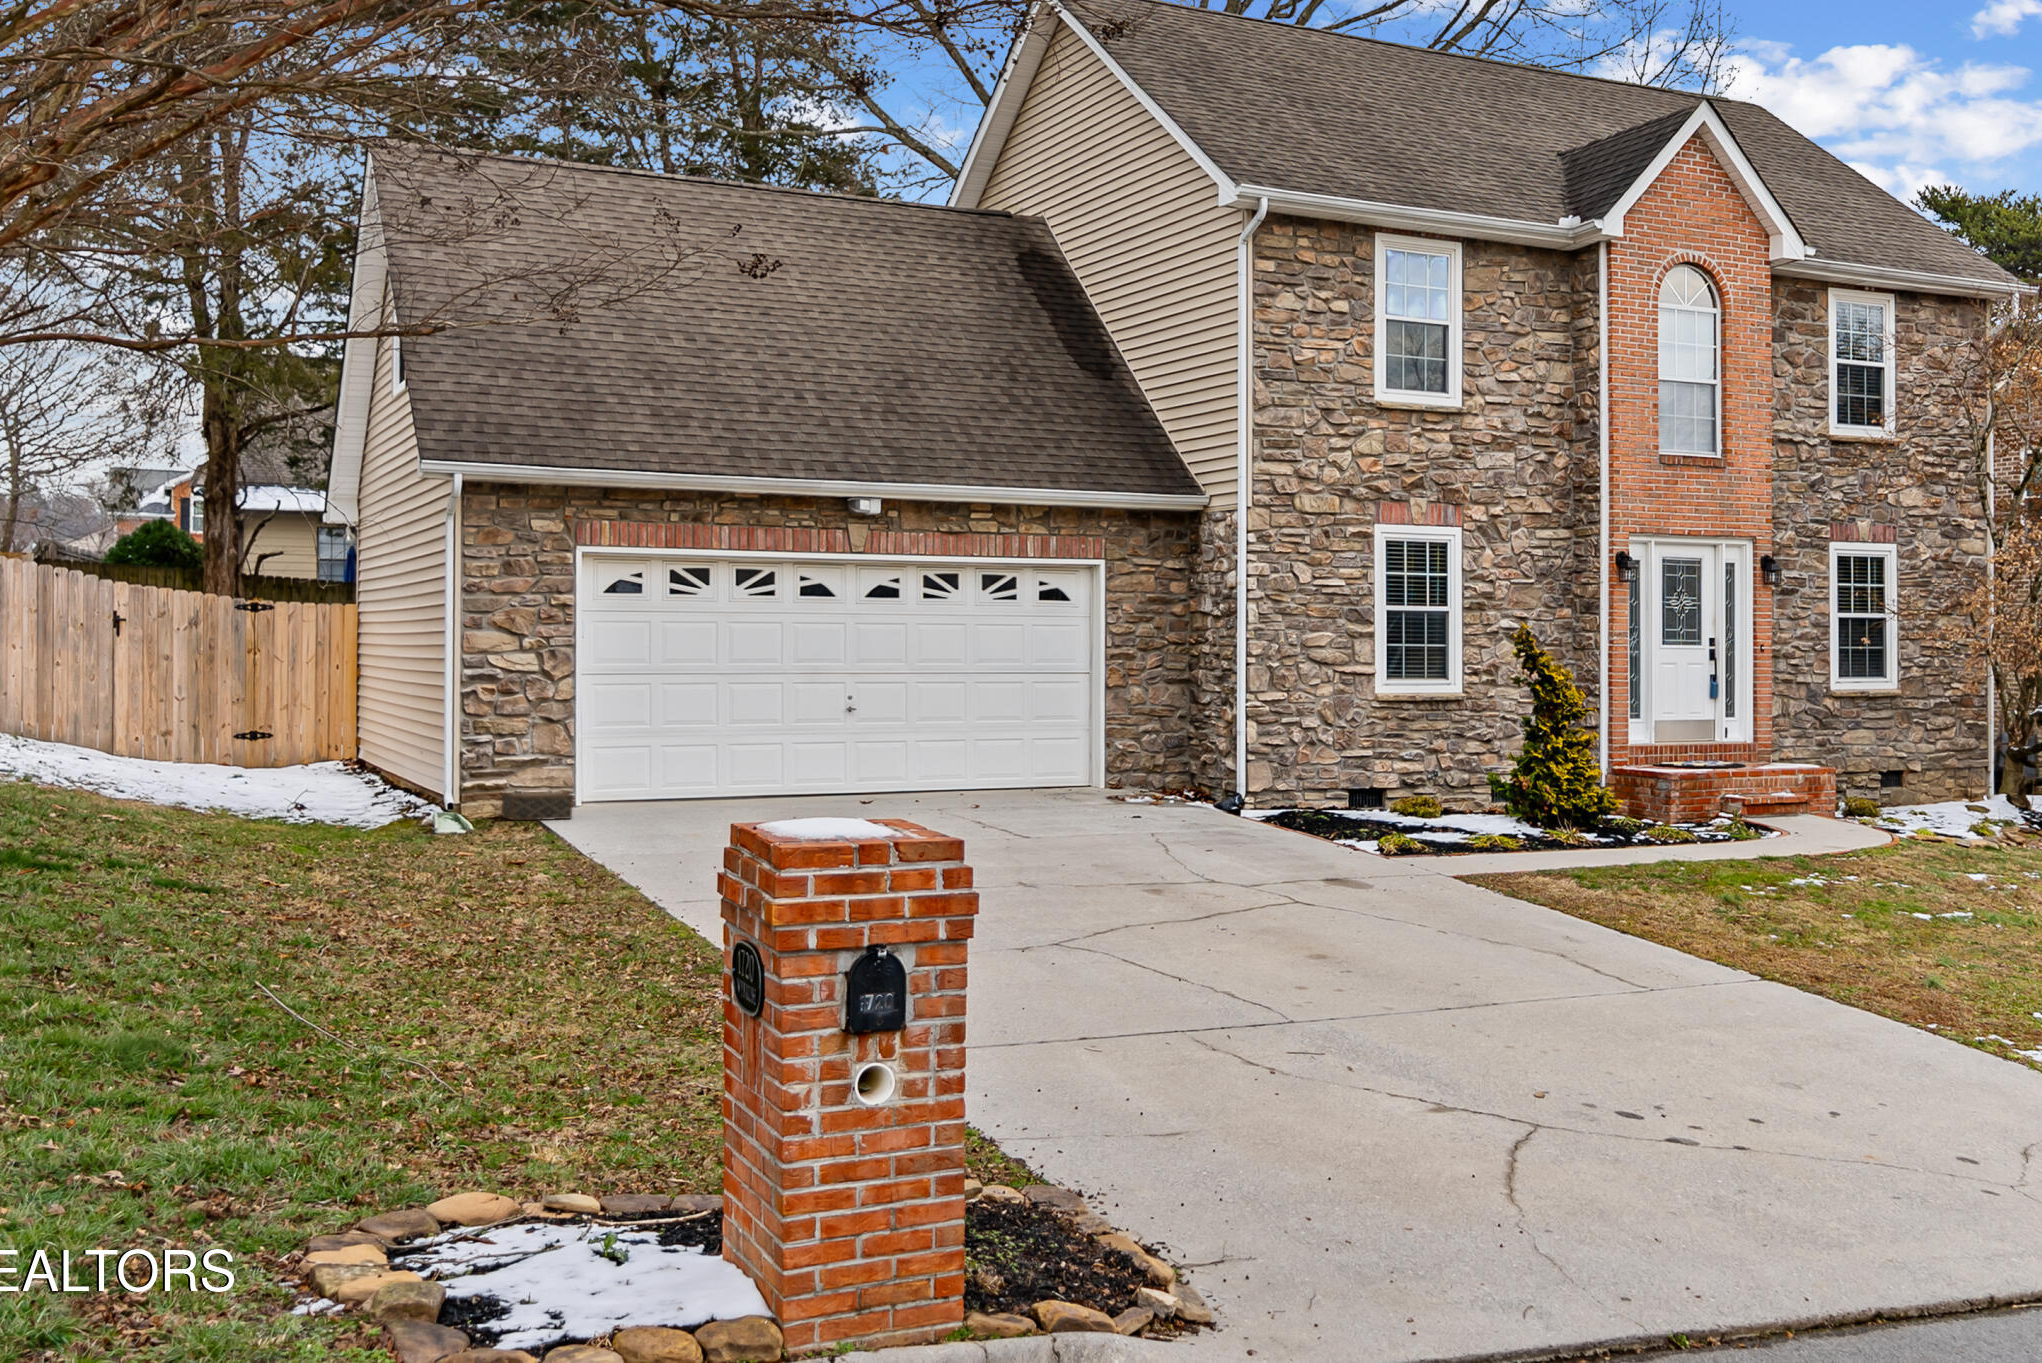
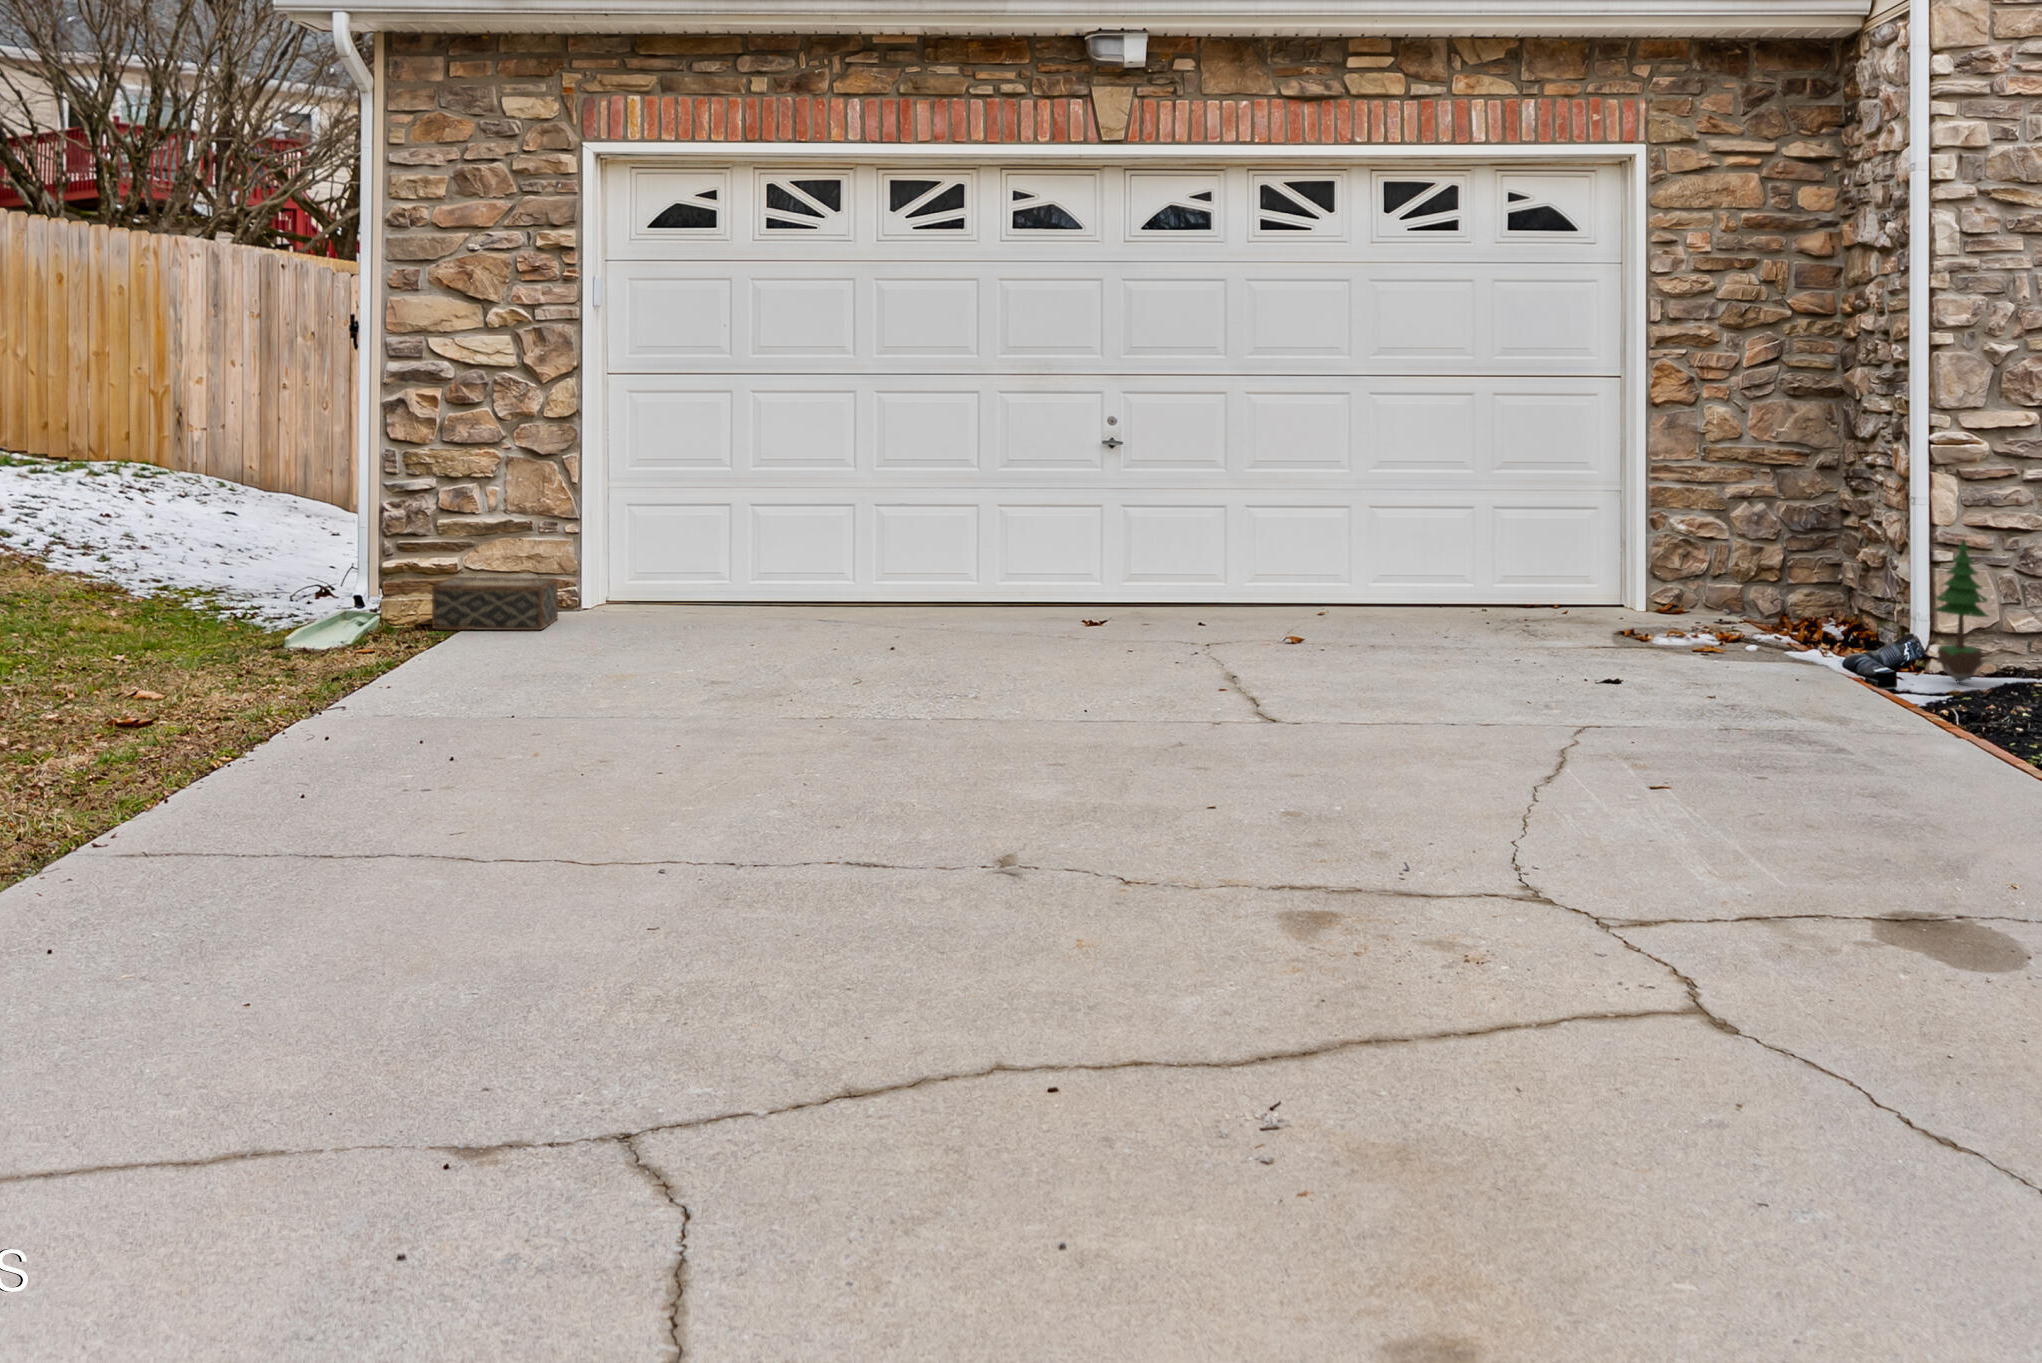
potted tree: none [1246,748,1269,814] -> present [1932,540,1988,683]

